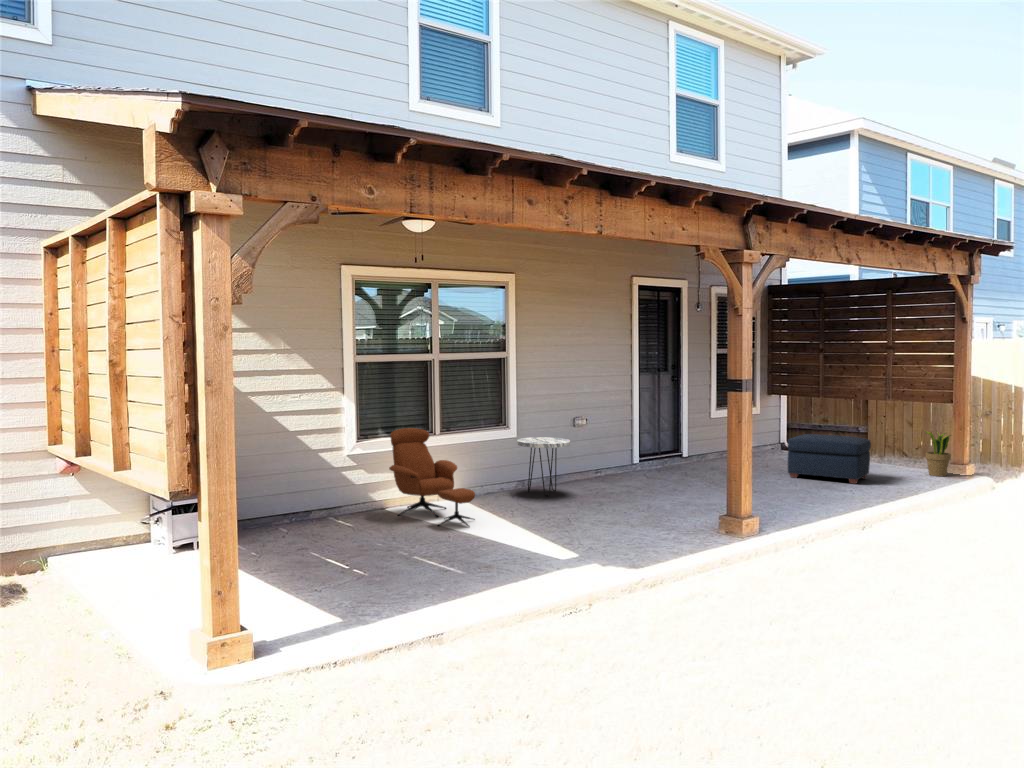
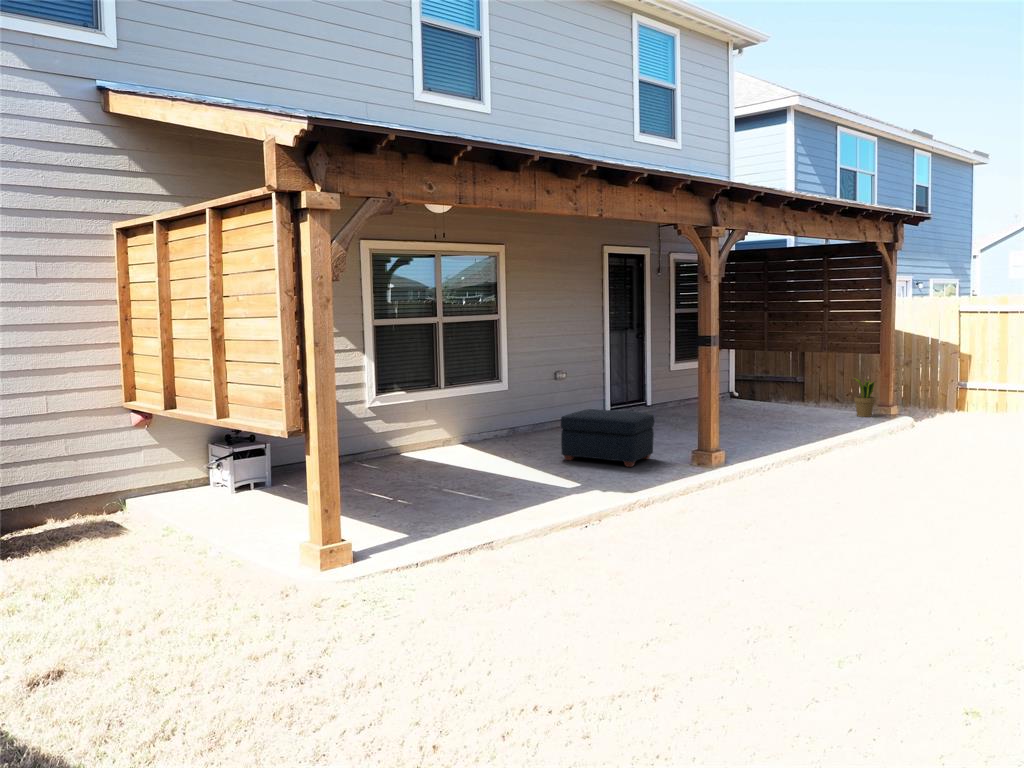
lounge chair: present [389,428,475,527] -> none [406,383,486,467]
ottoman: present [787,434,871,484] -> present [561,409,654,467]
side table: present [517,437,570,496] -> none [511,390,557,441]

